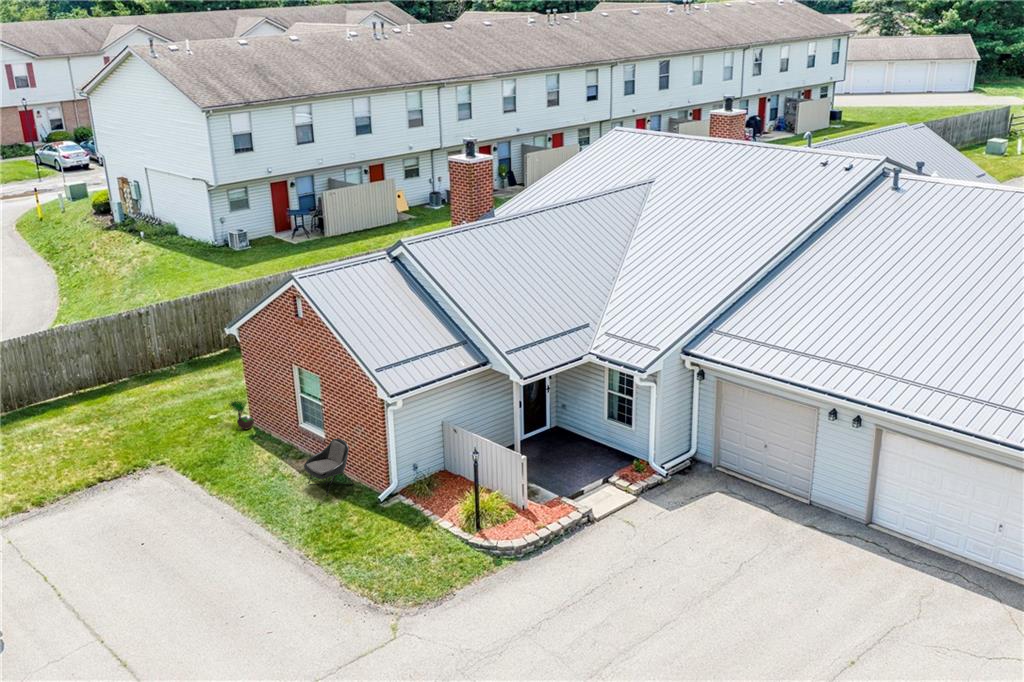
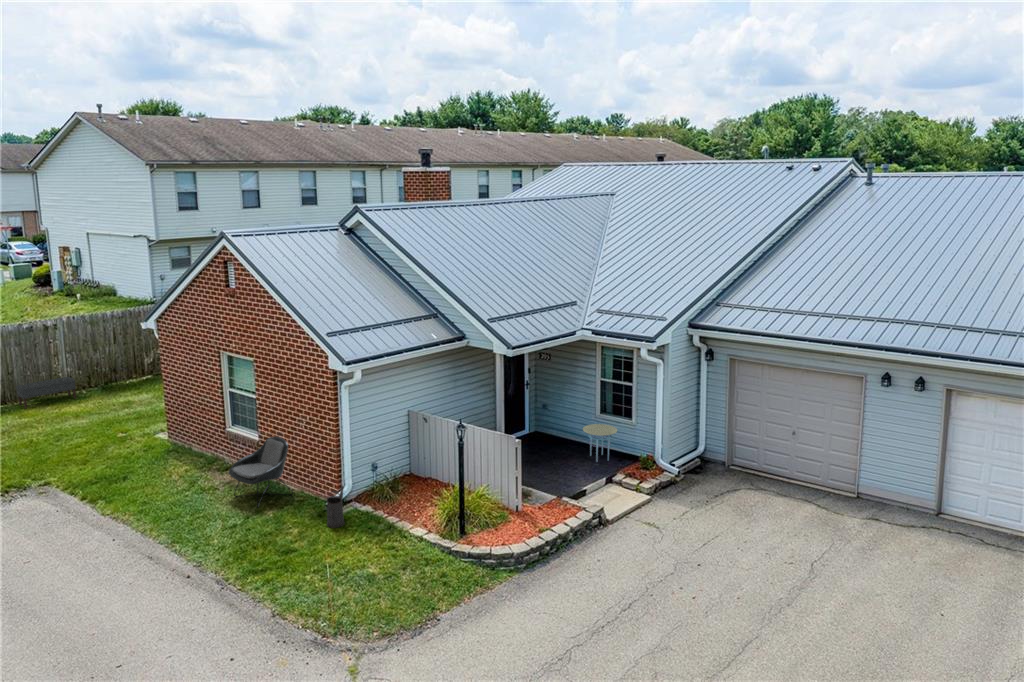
bench: none [119,355,168,386] -> present [16,377,76,409]
potted tree: present [229,401,254,429] -> none [139,402,171,444]
side table: none [592,428,622,462] -> present [583,424,617,460]
watering can: none [378,483,392,517] -> present [327,486,345,528]

